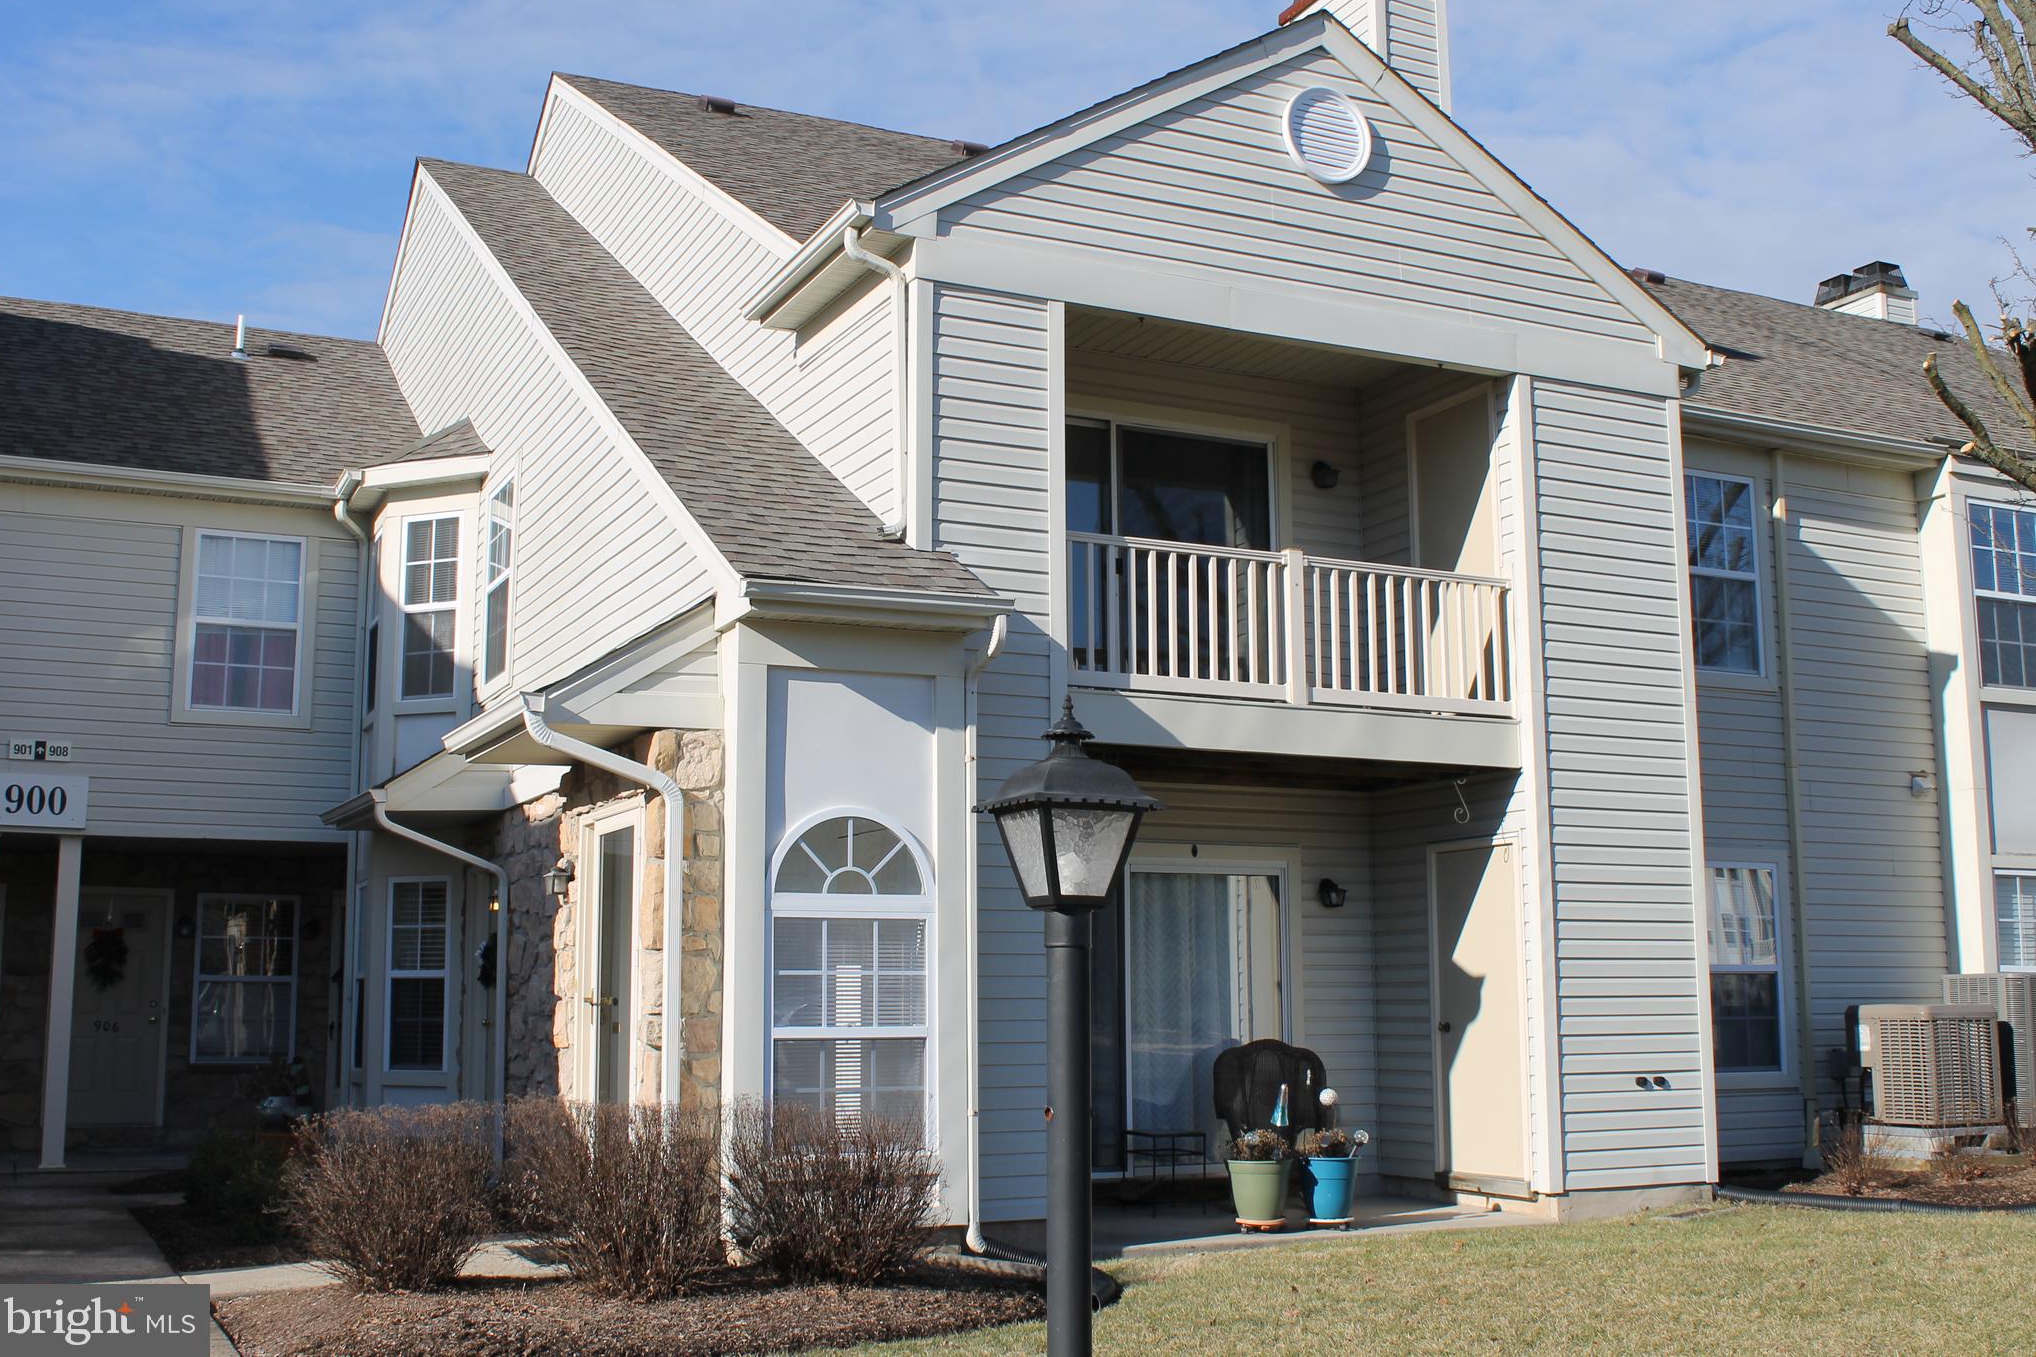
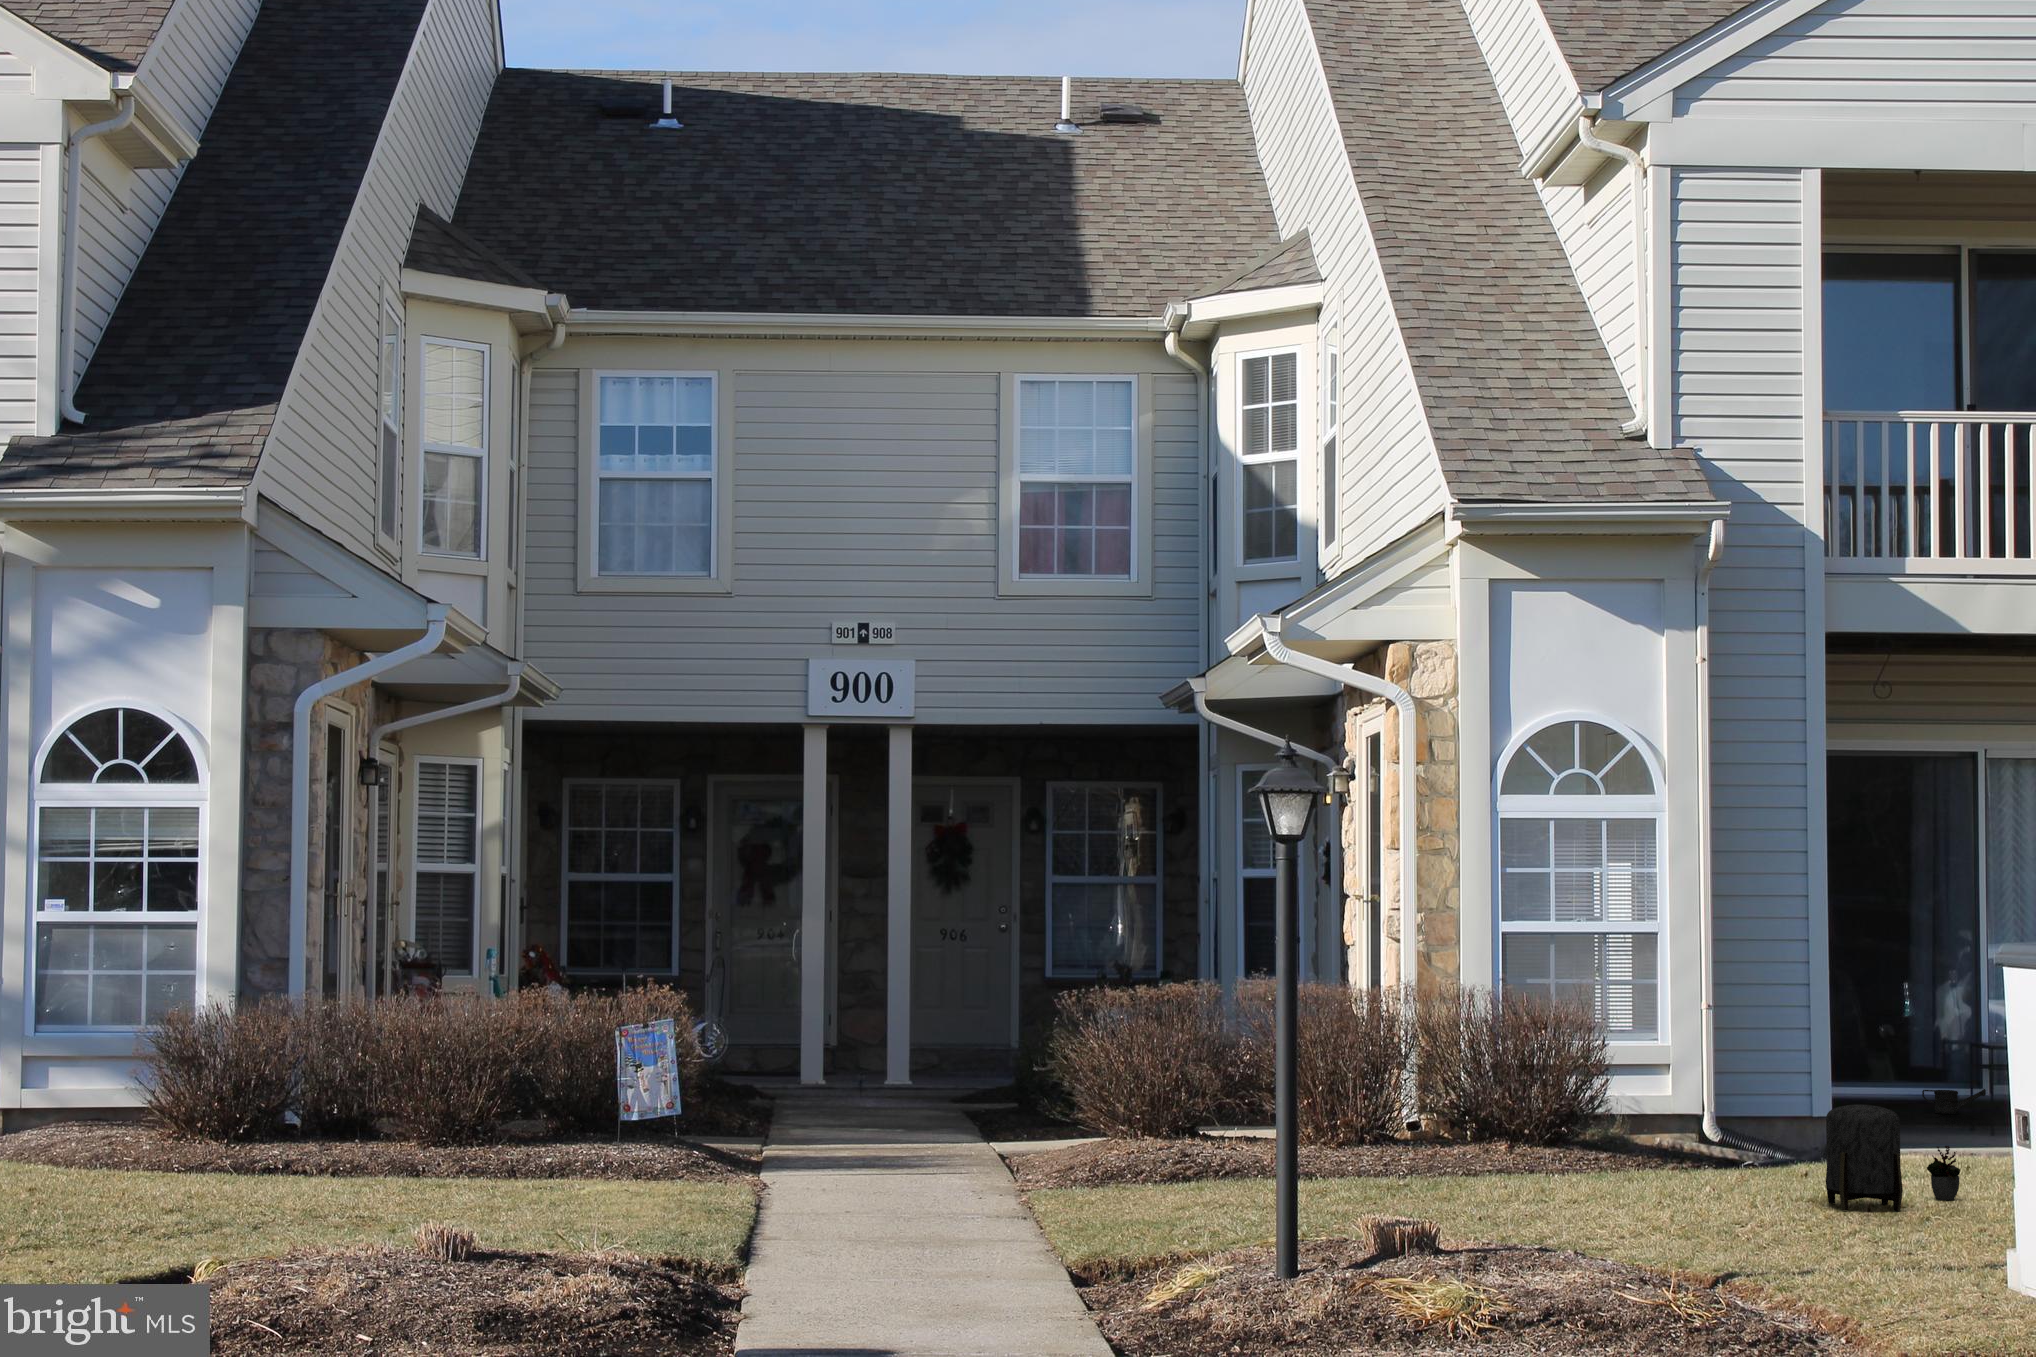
stool: none [1135,1210,1219,1328] -> present [1826,1105,1903,1212]
decorative plant: none [1224,1246,1255,1305] -> present [1927,1146,1960,1200]

